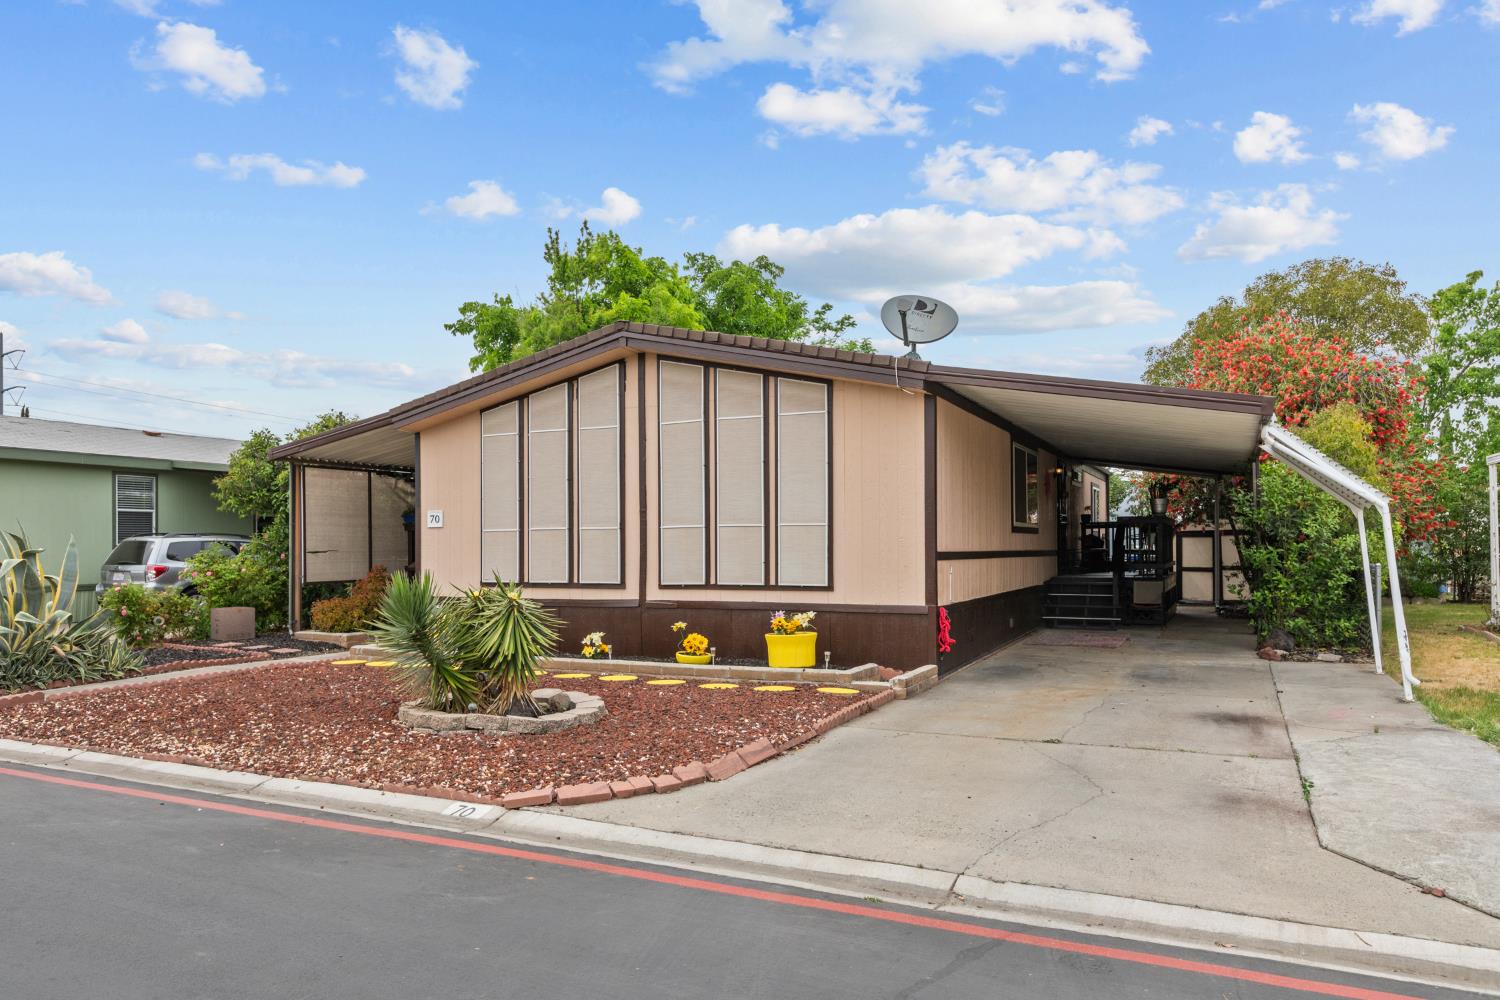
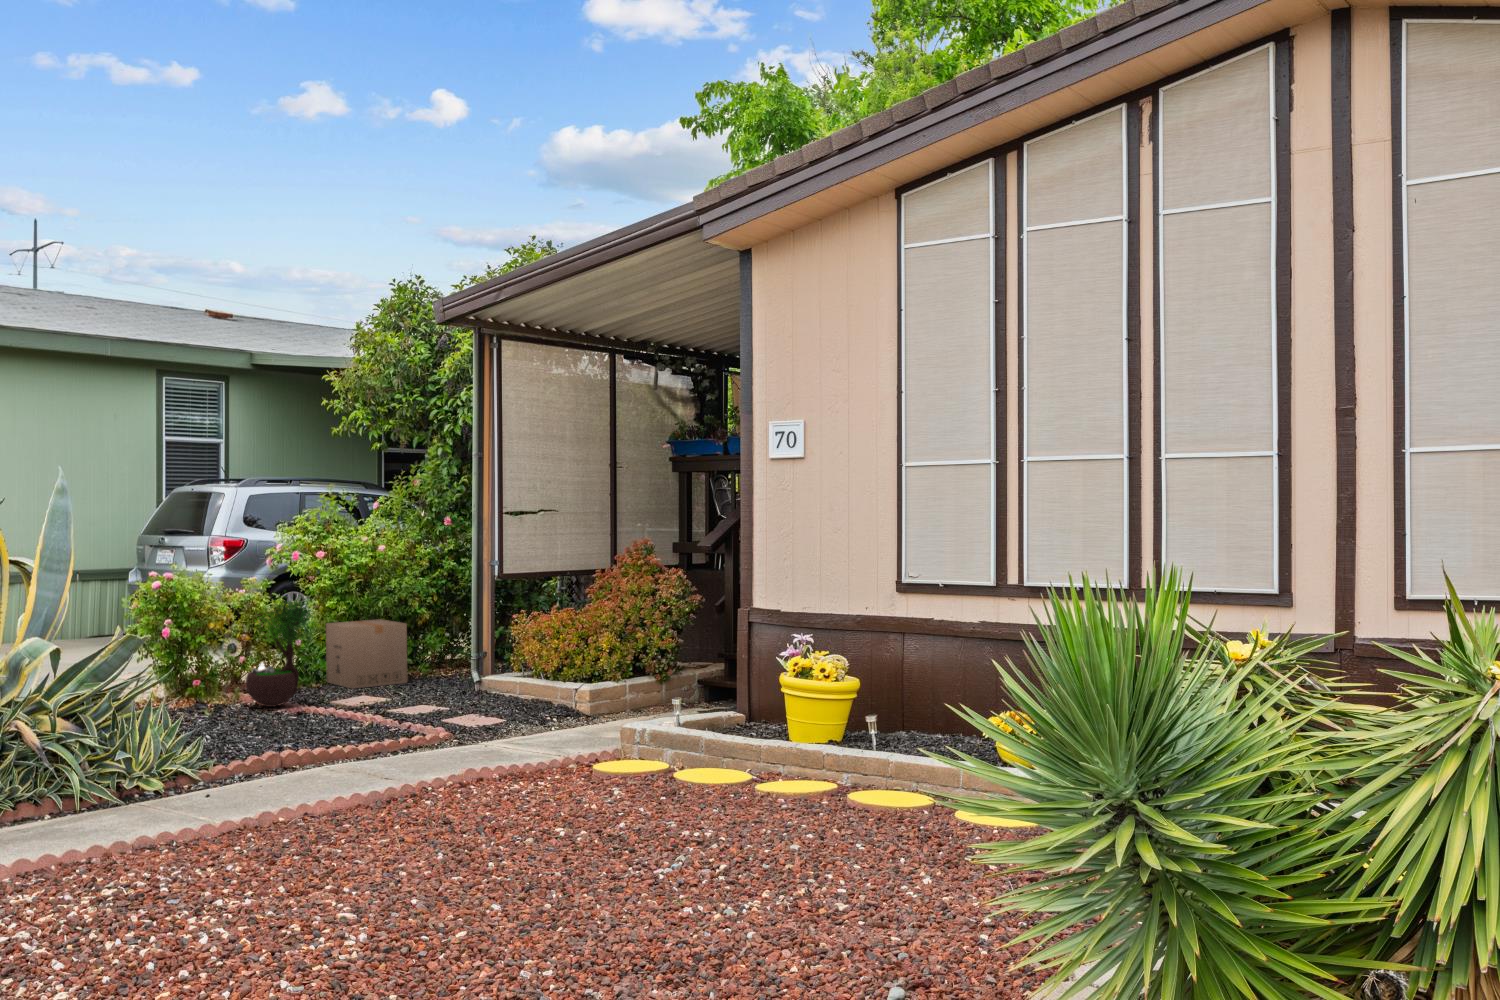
potted tree: none [166,590,203,649] -> present [246,596,314,707]

